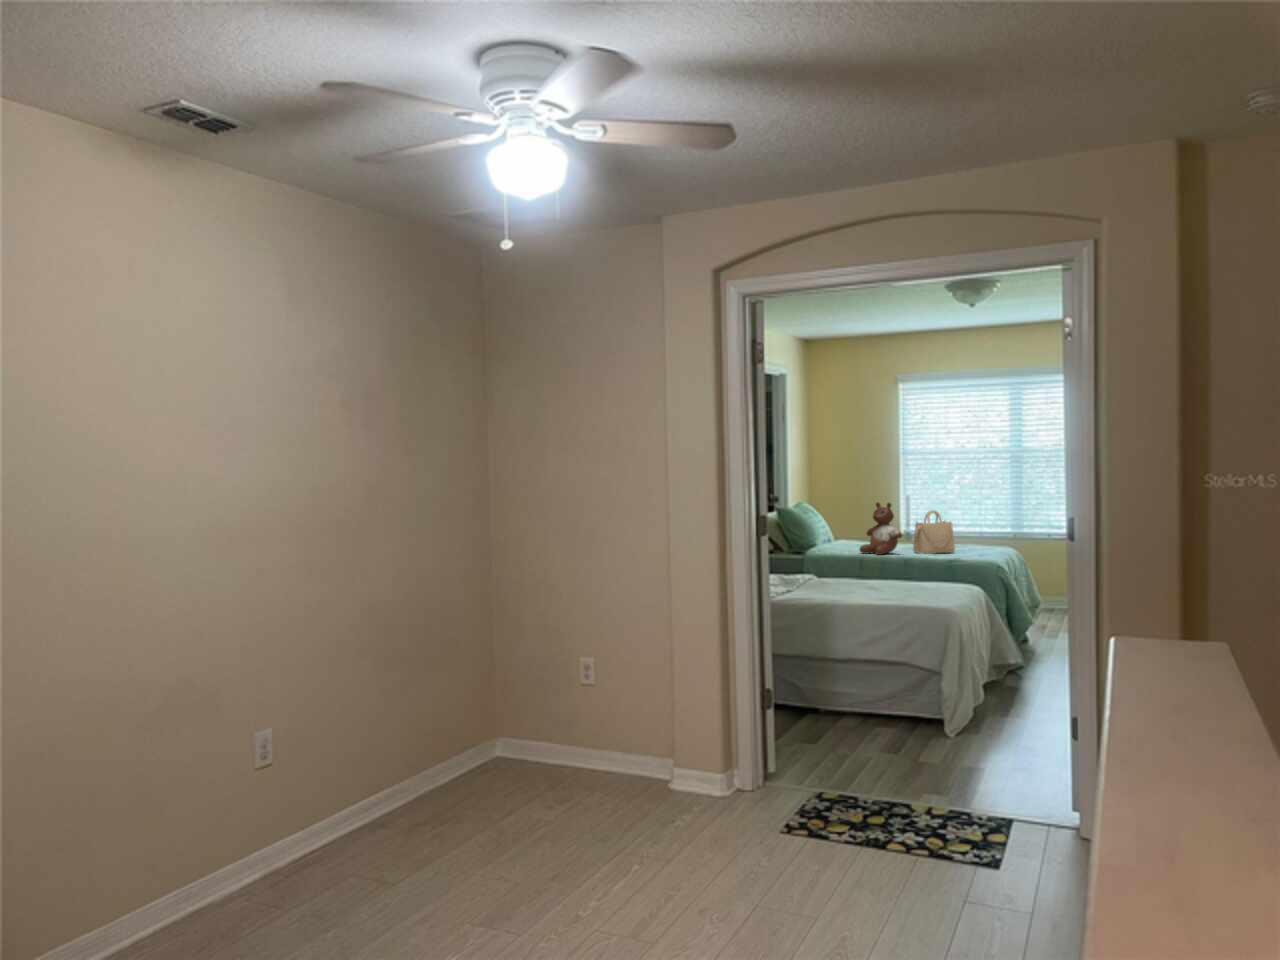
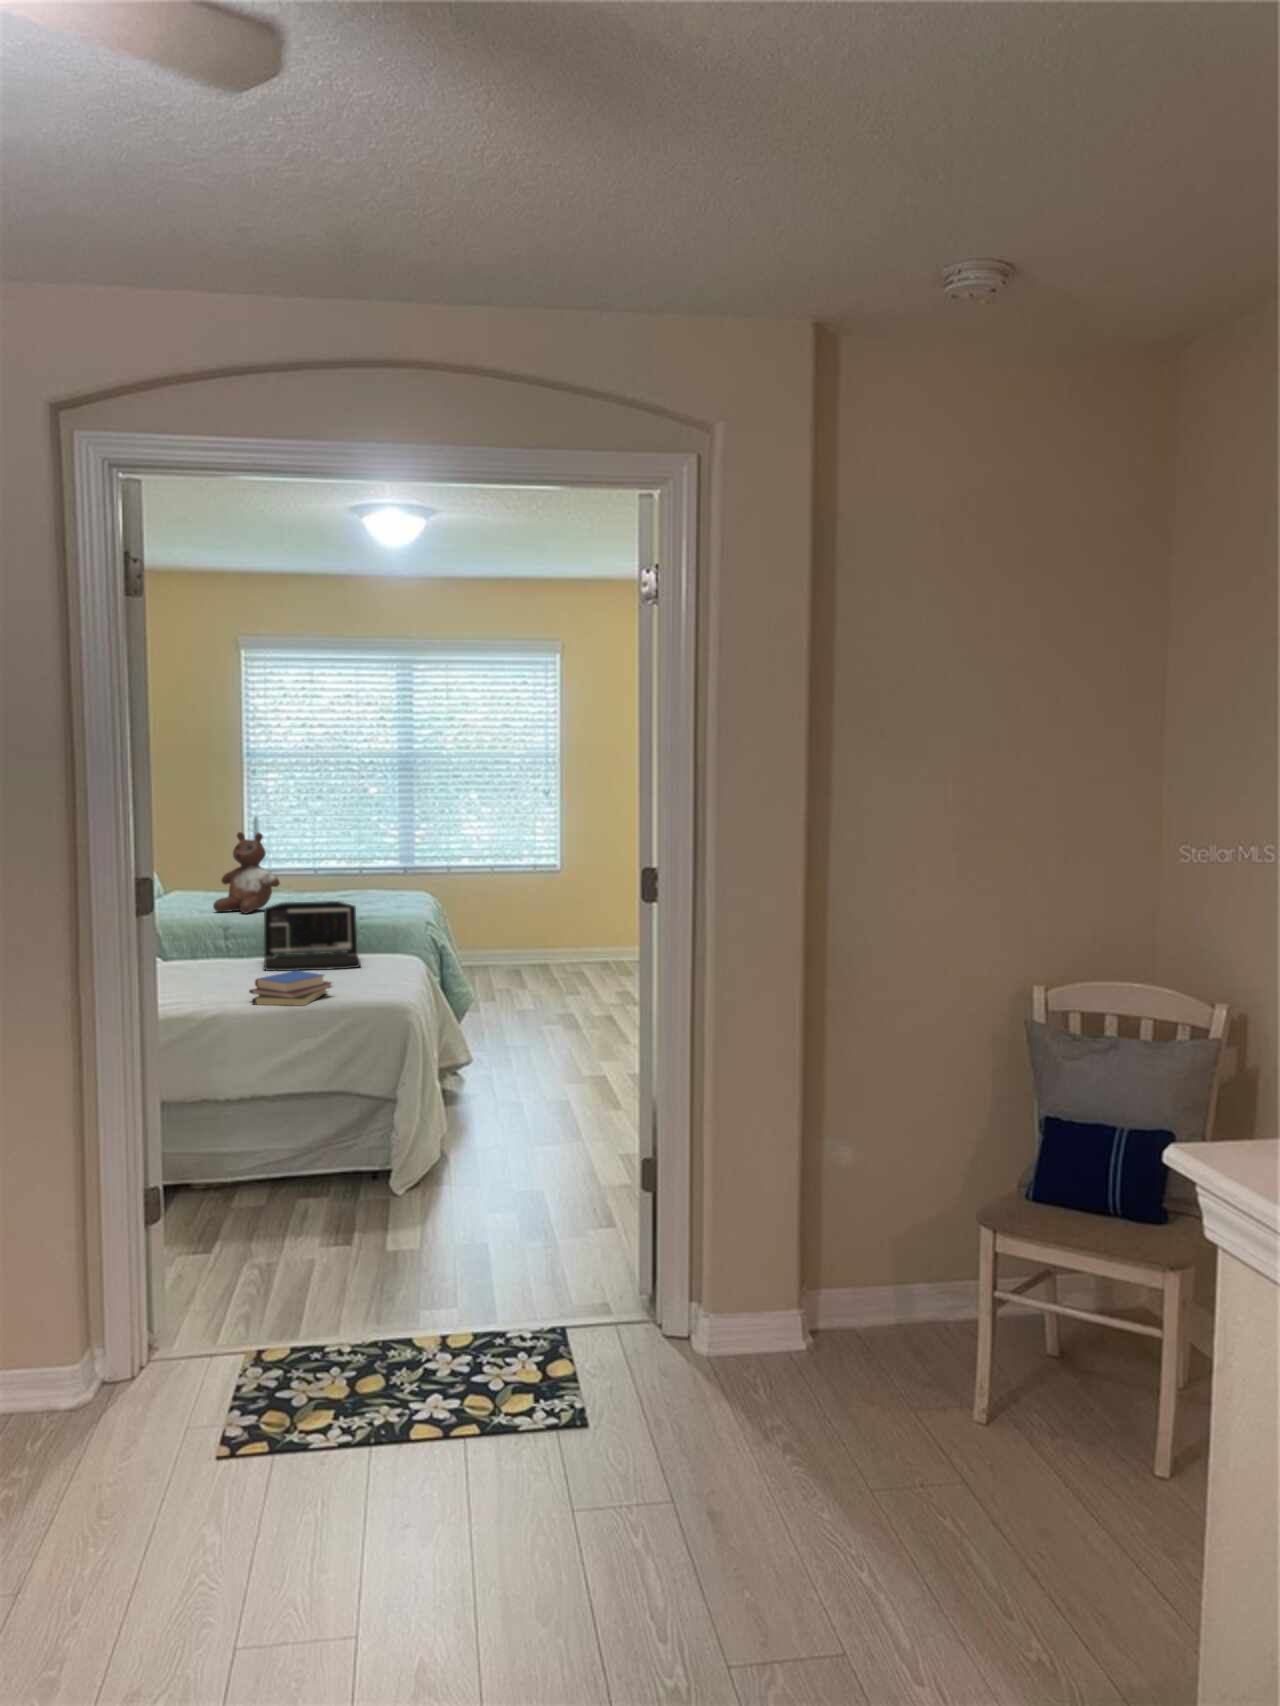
handbag: present [913,510,955,554] -> none [292,843,351,908]
laptop: none [875,546,940,590] -> present [264,901,361,971]
book: none [851,585,905,606] -> present [249,971,332,1006]

